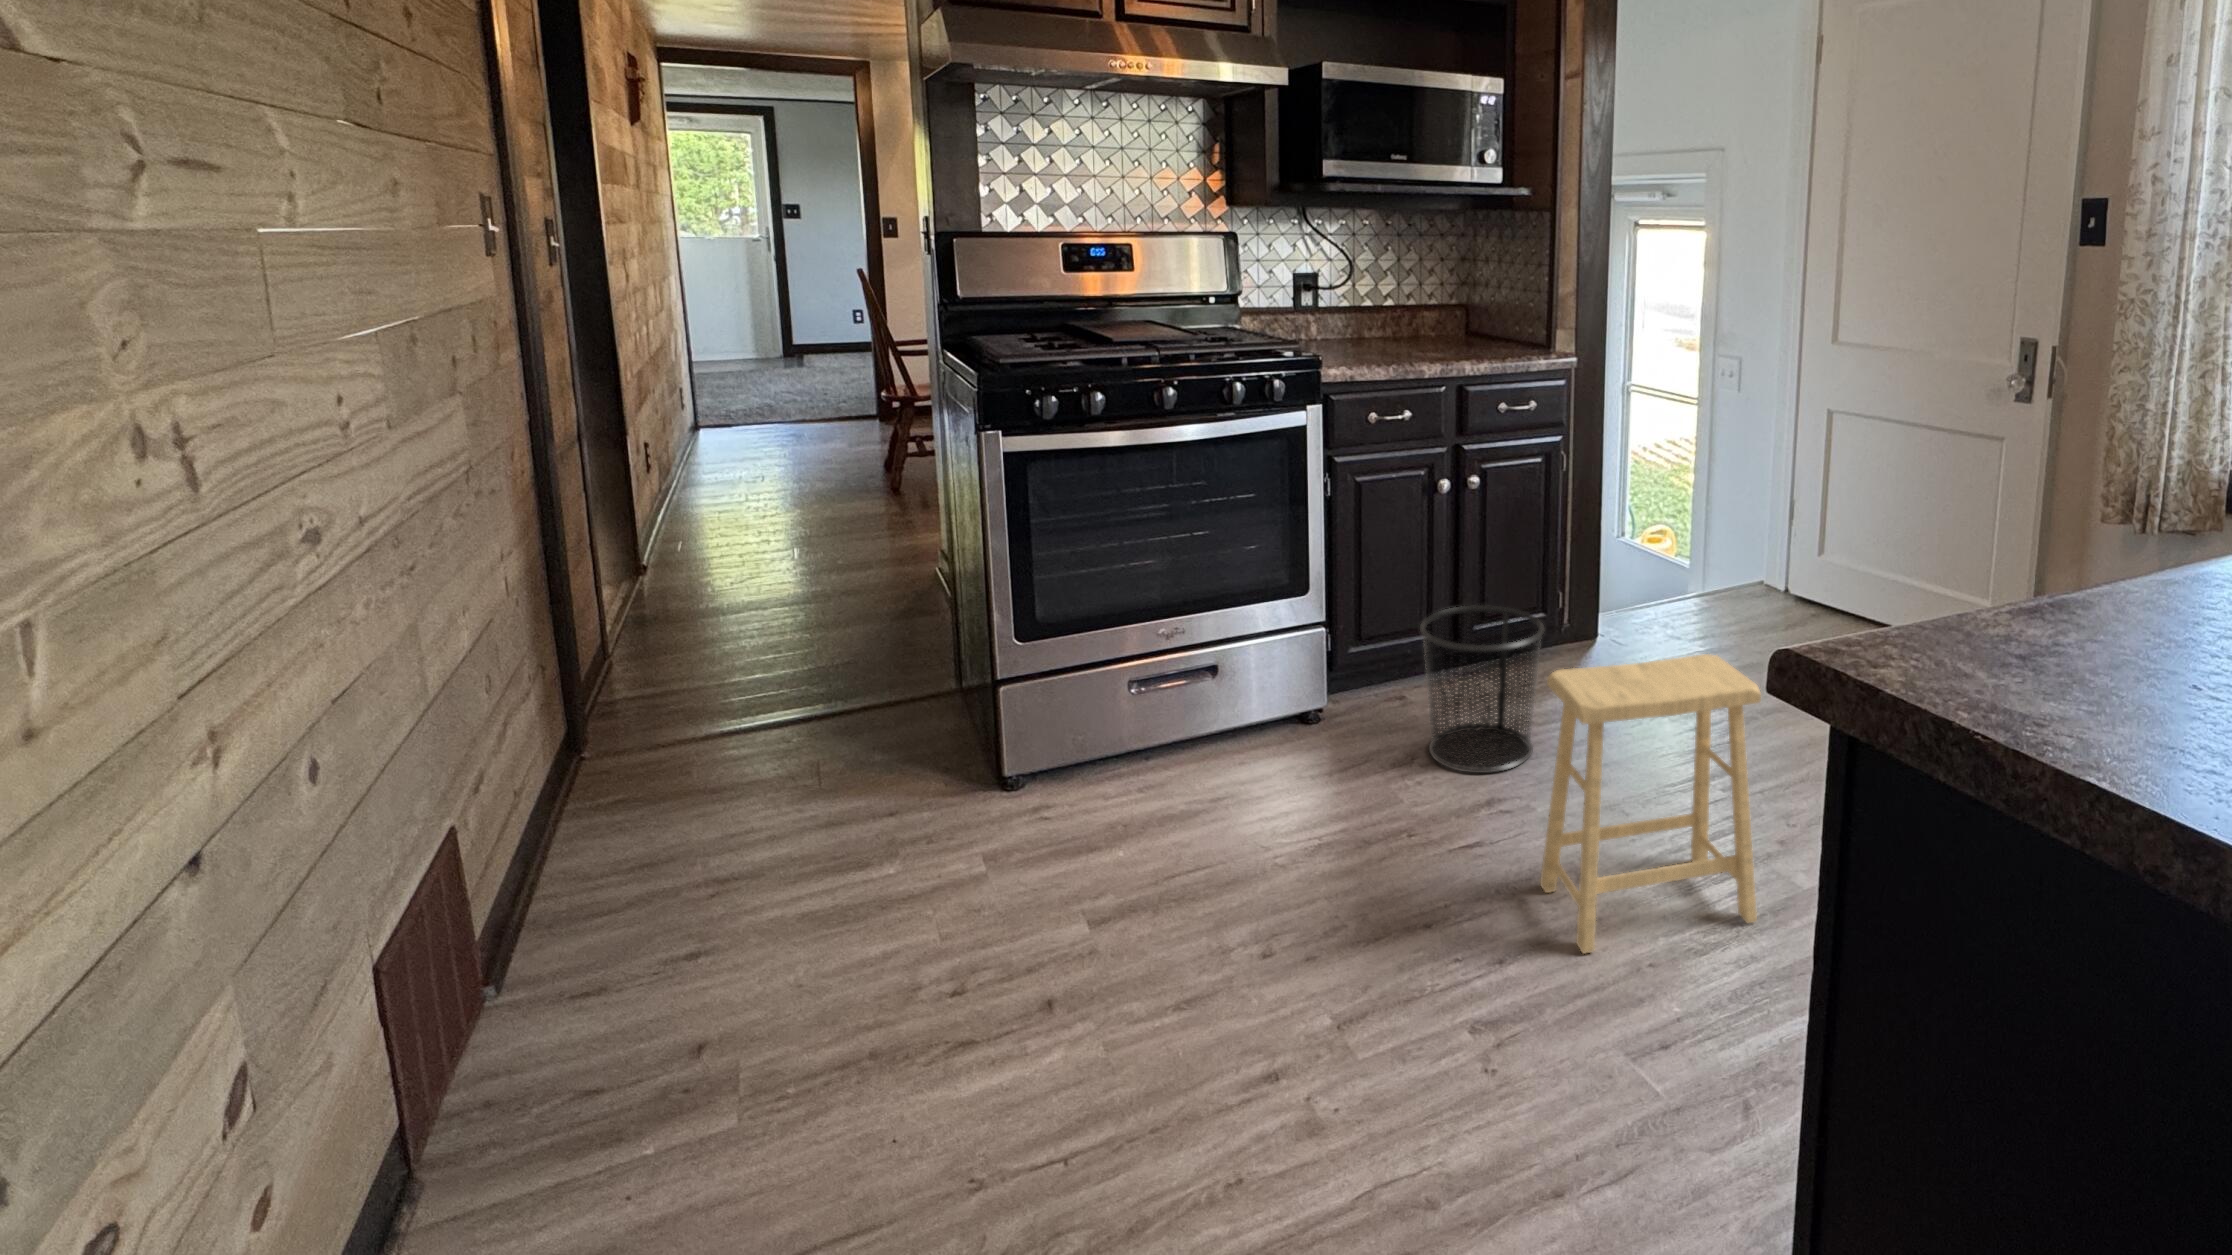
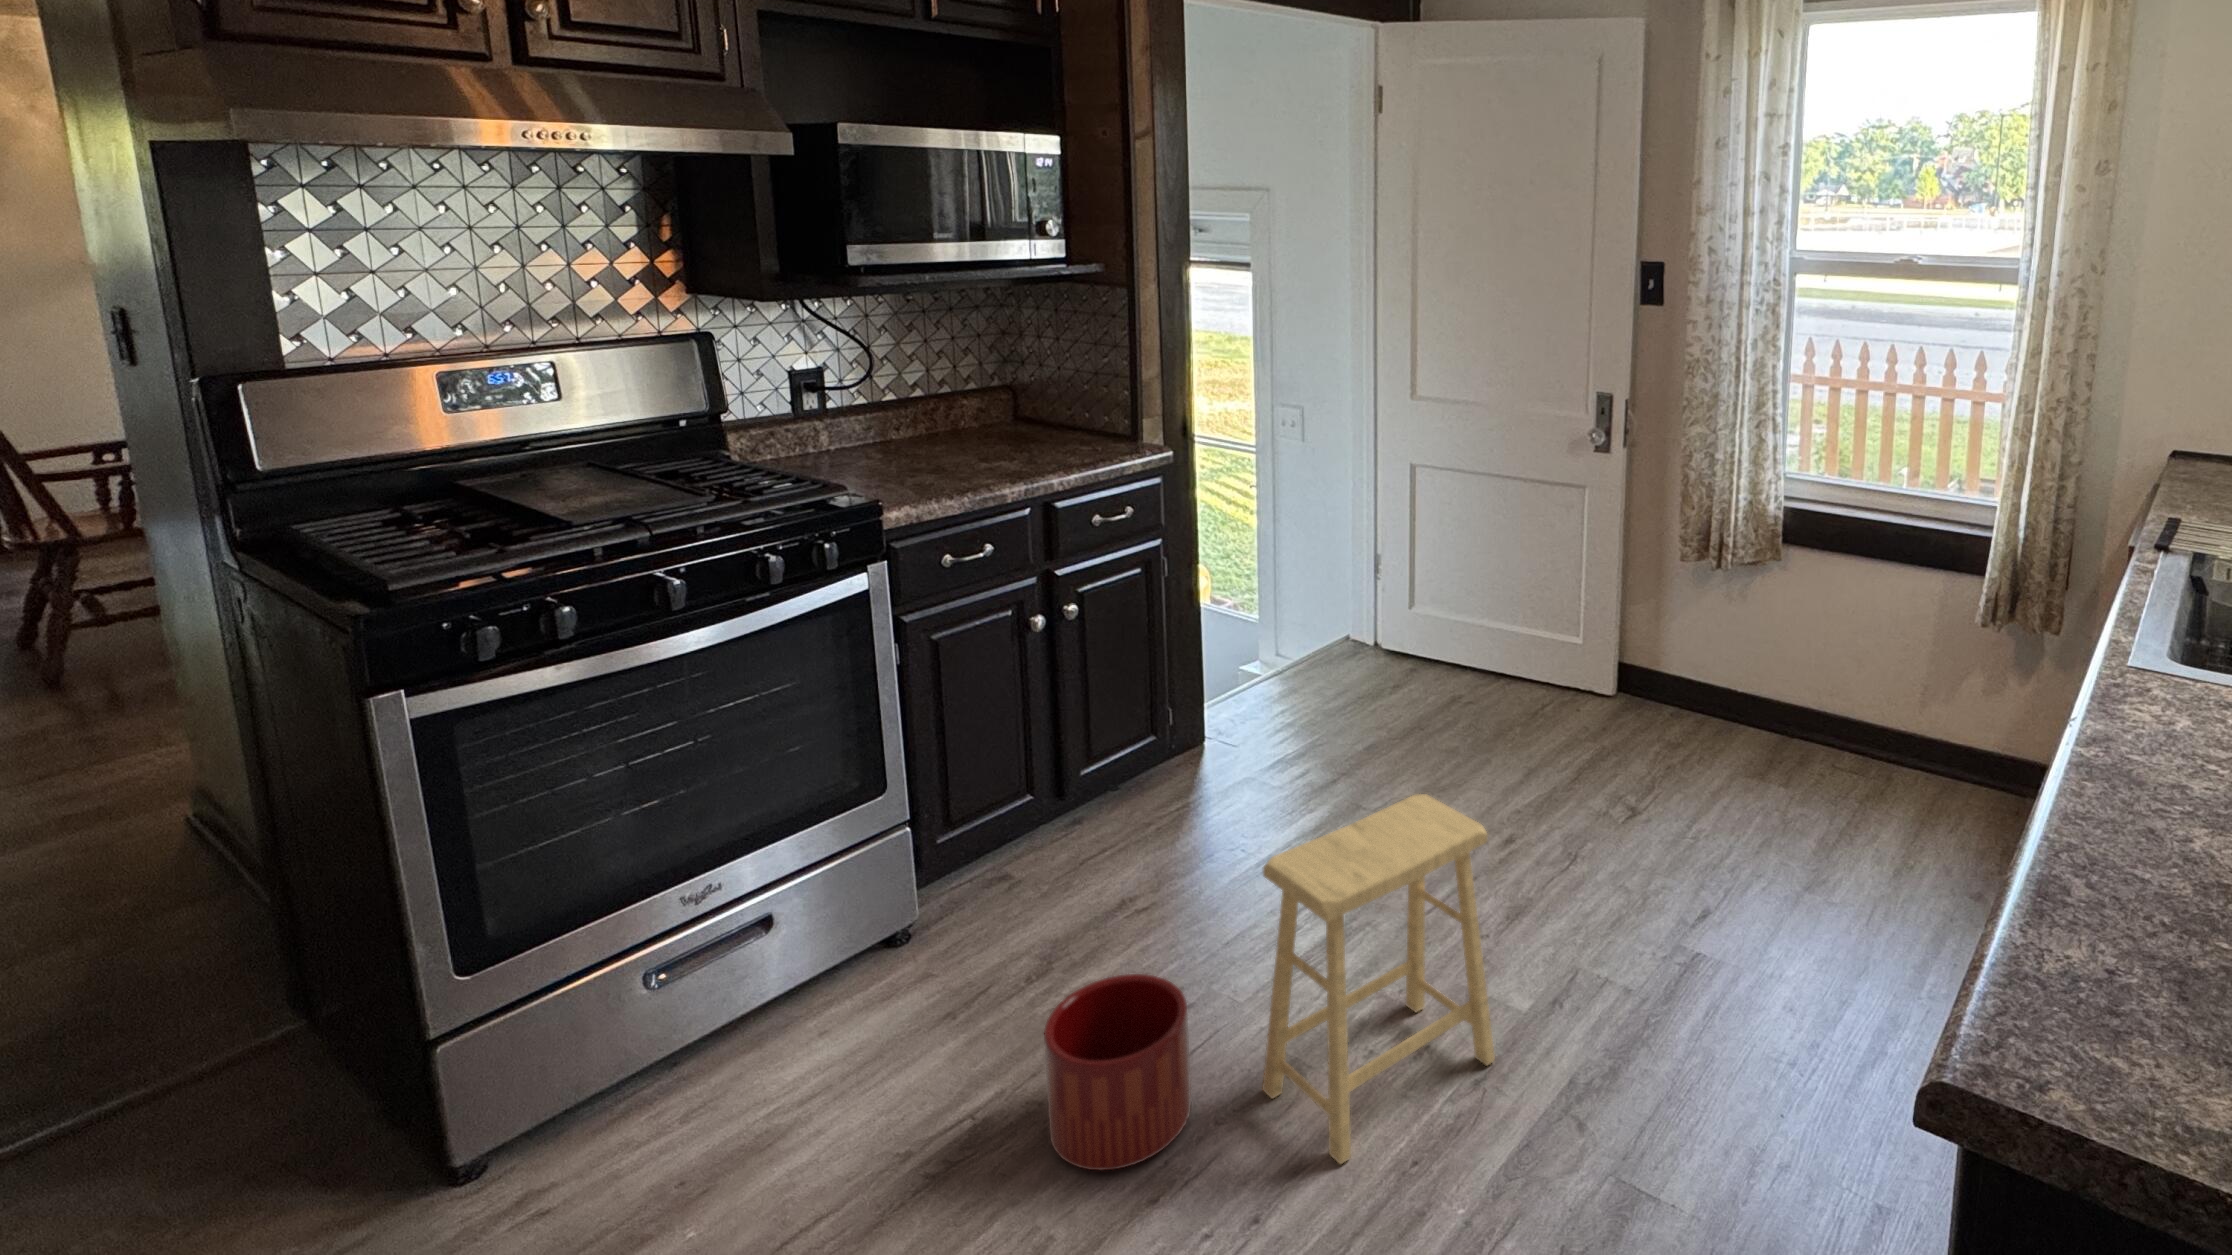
waste bin: present [1420,605,1544,773] -> none [1046,757,1197,964]
planter: none [1365,755,1480,903] -> present [1044,974,1191,1170]

